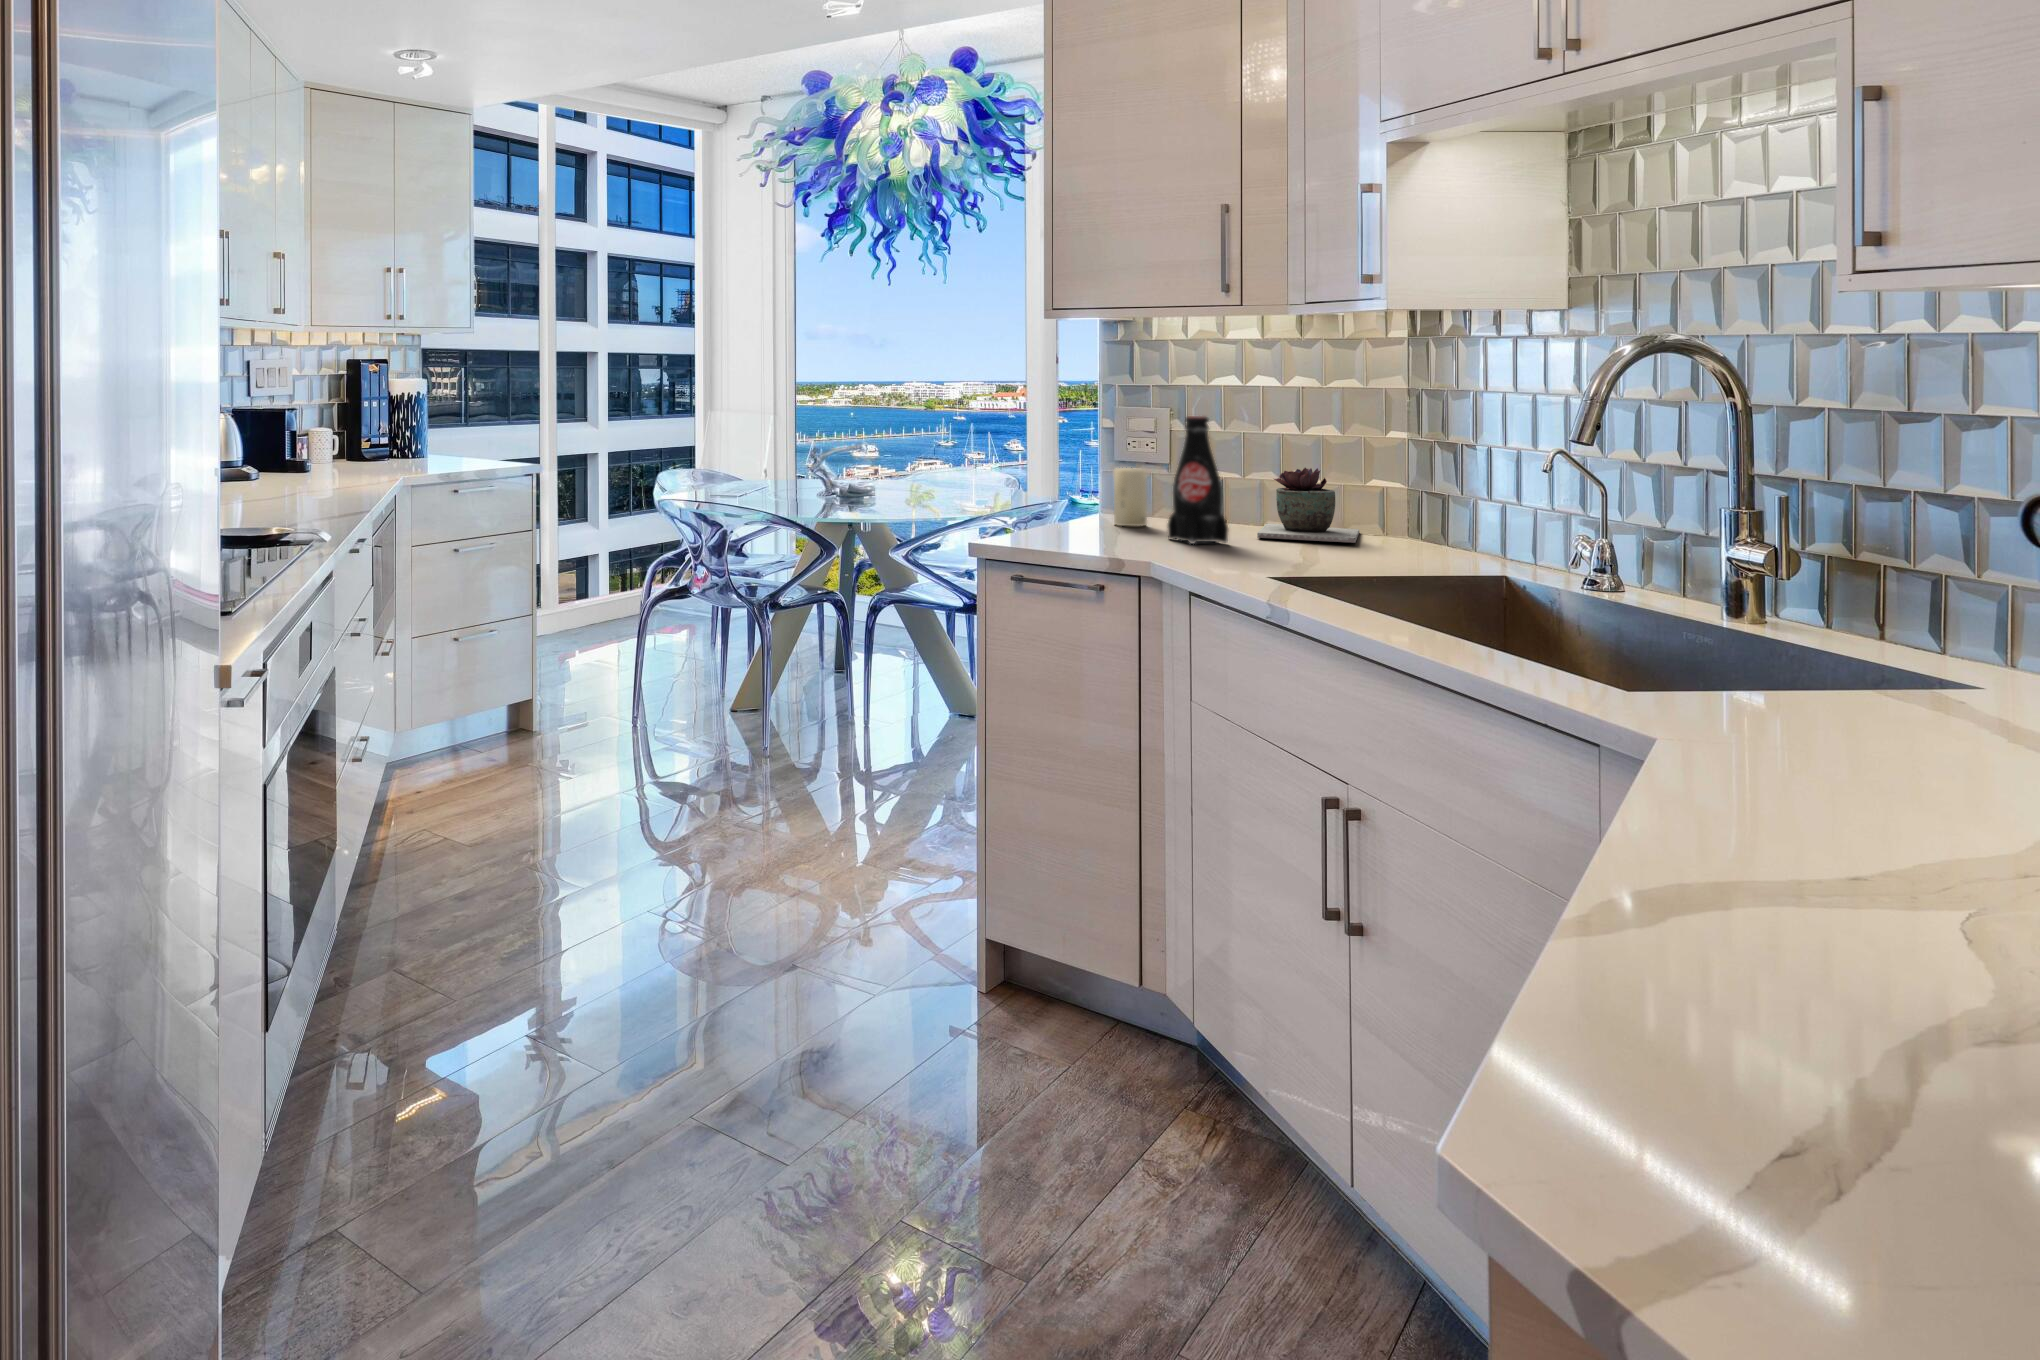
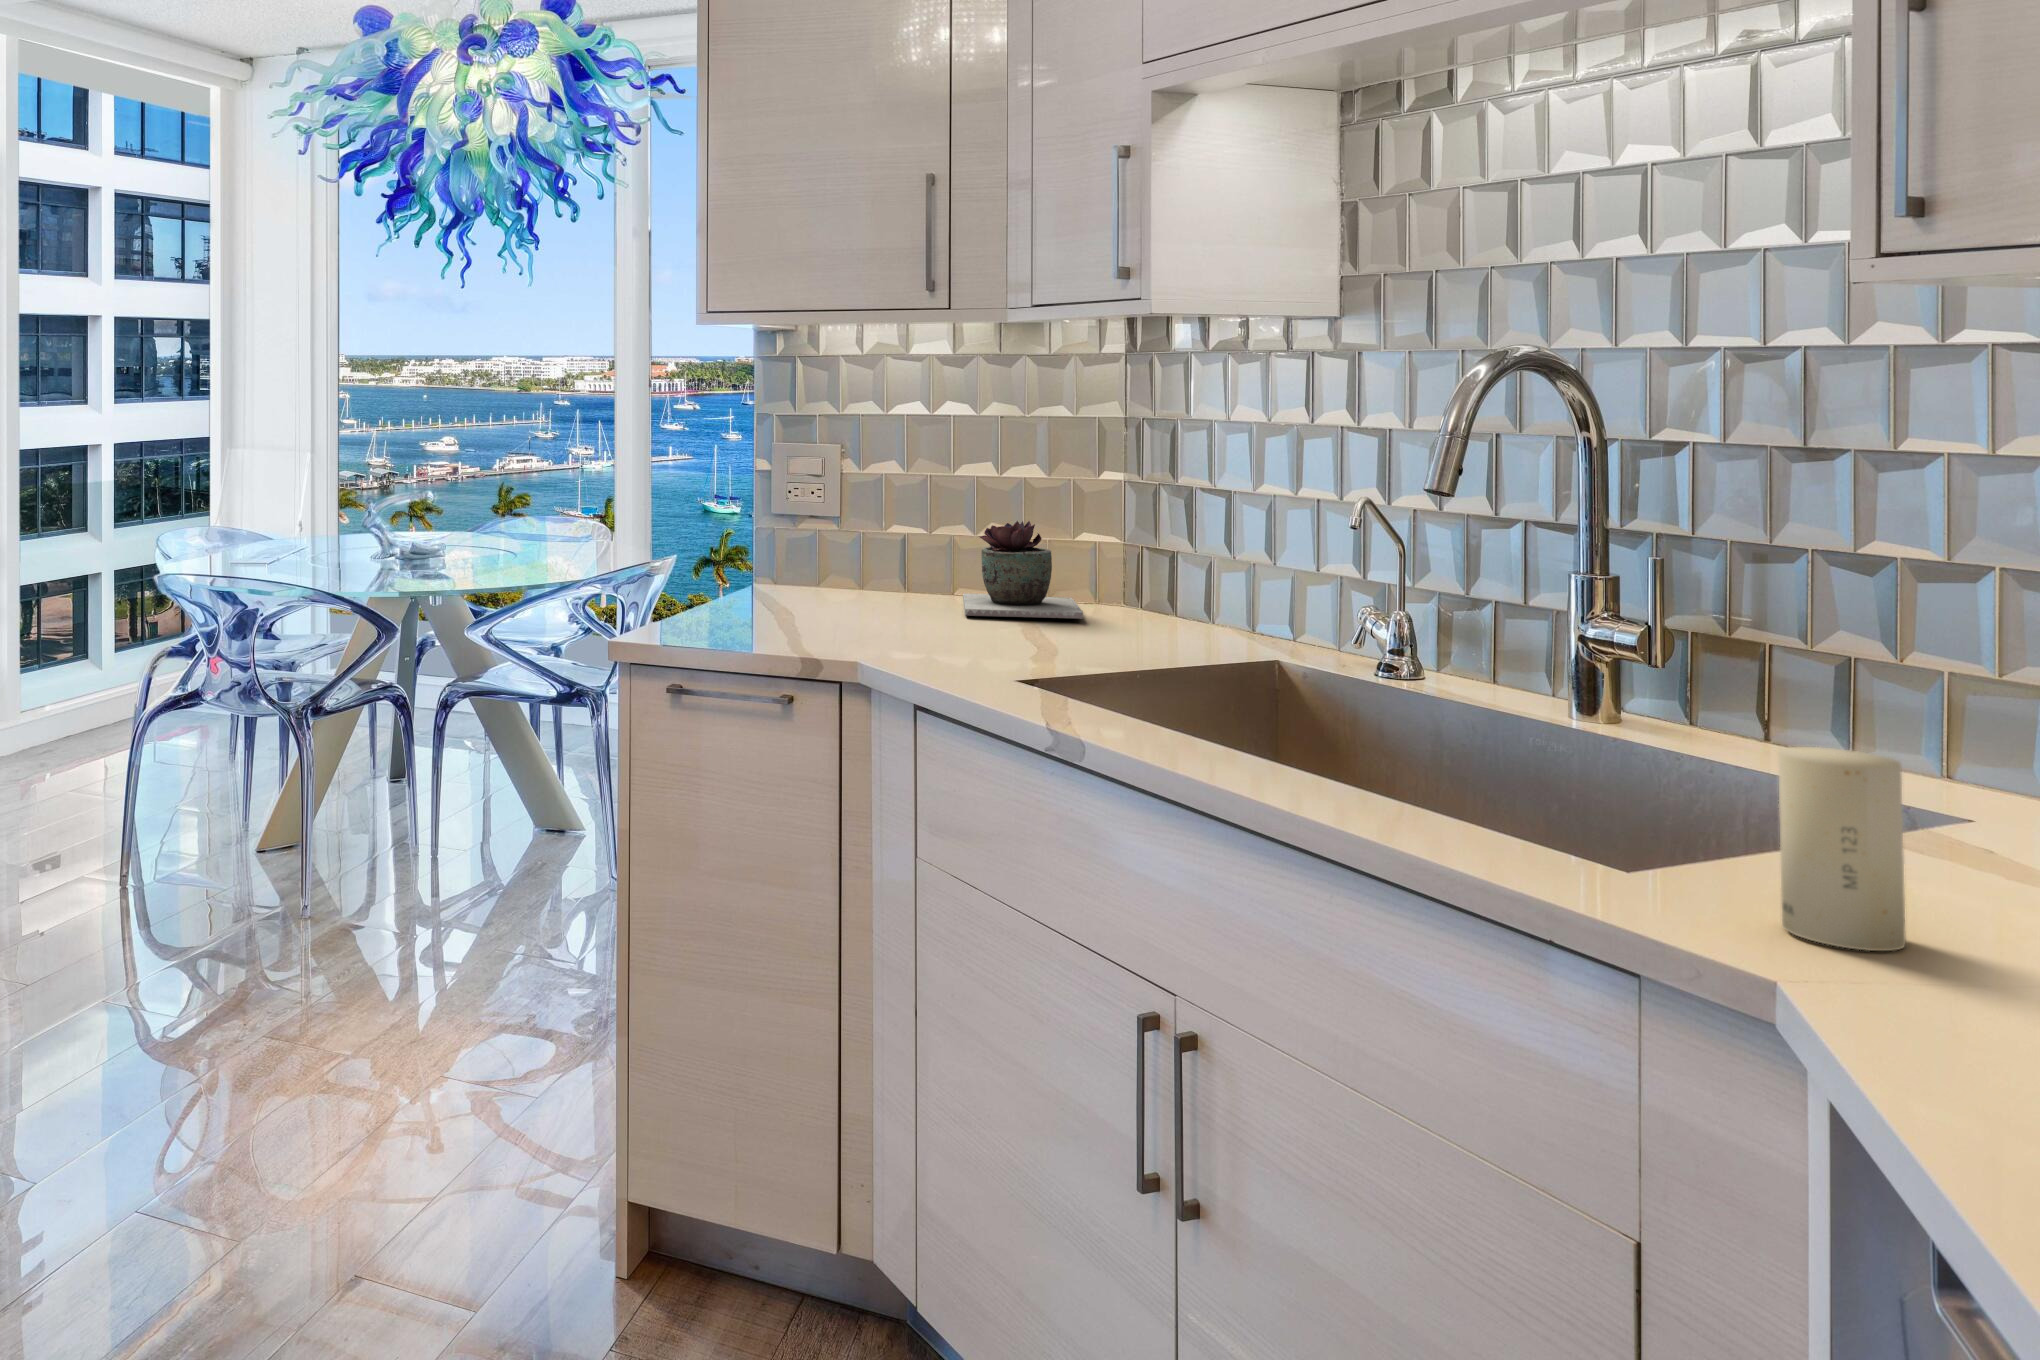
bottle: present [1167,416,1228,544] -> none [859,456,937,629]
candle: present [1114,468,1147,526] -> present [1778,747,1906,951]

